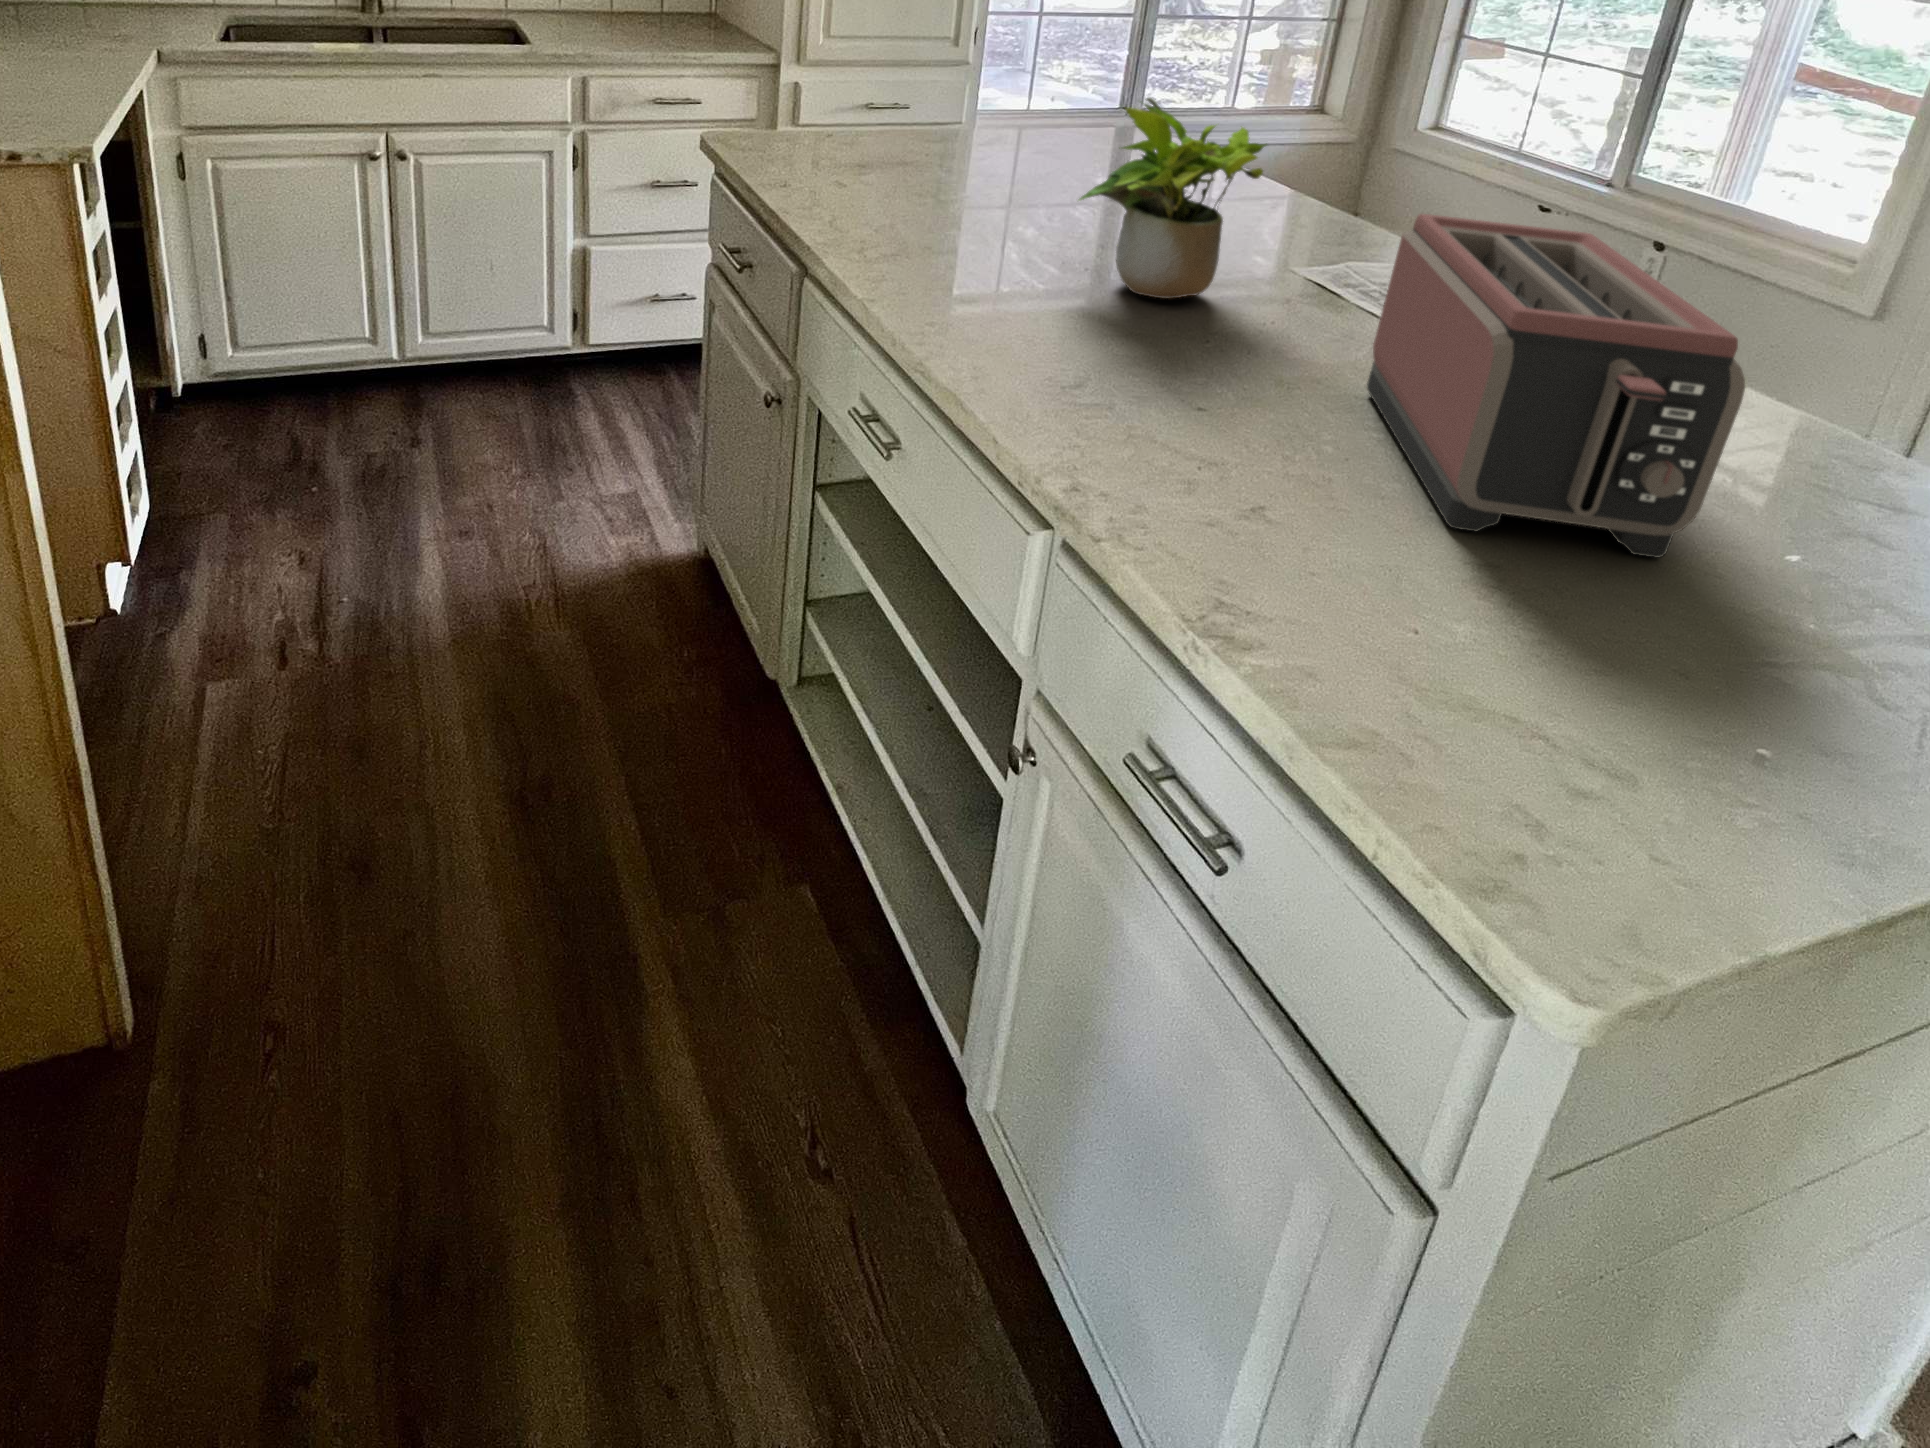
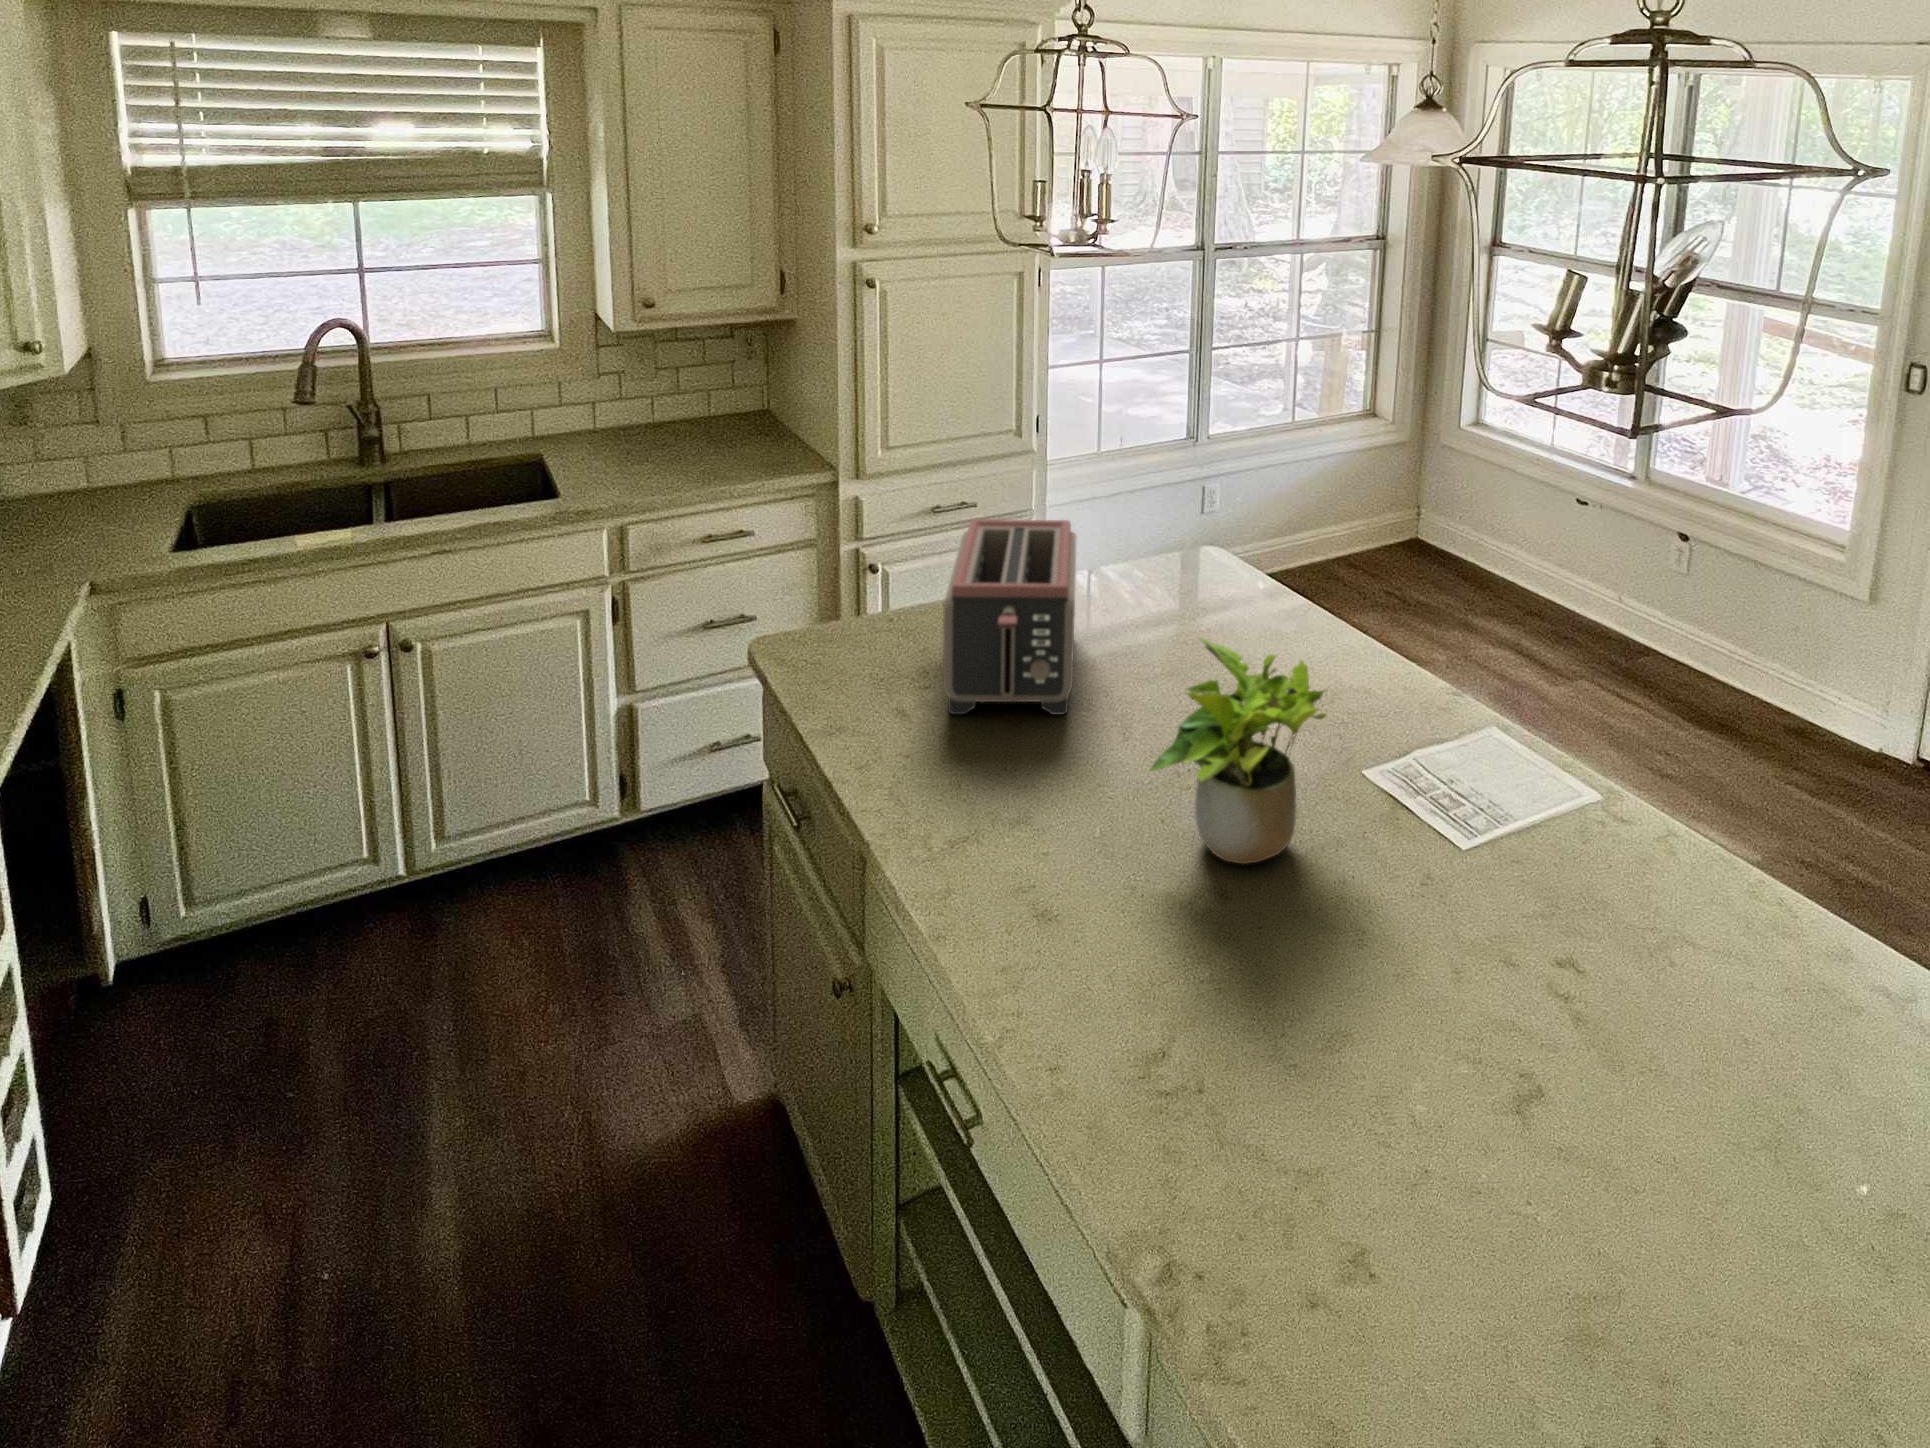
toaster: present [1367,214,1745,558] -> present [943,519,1077,715]

